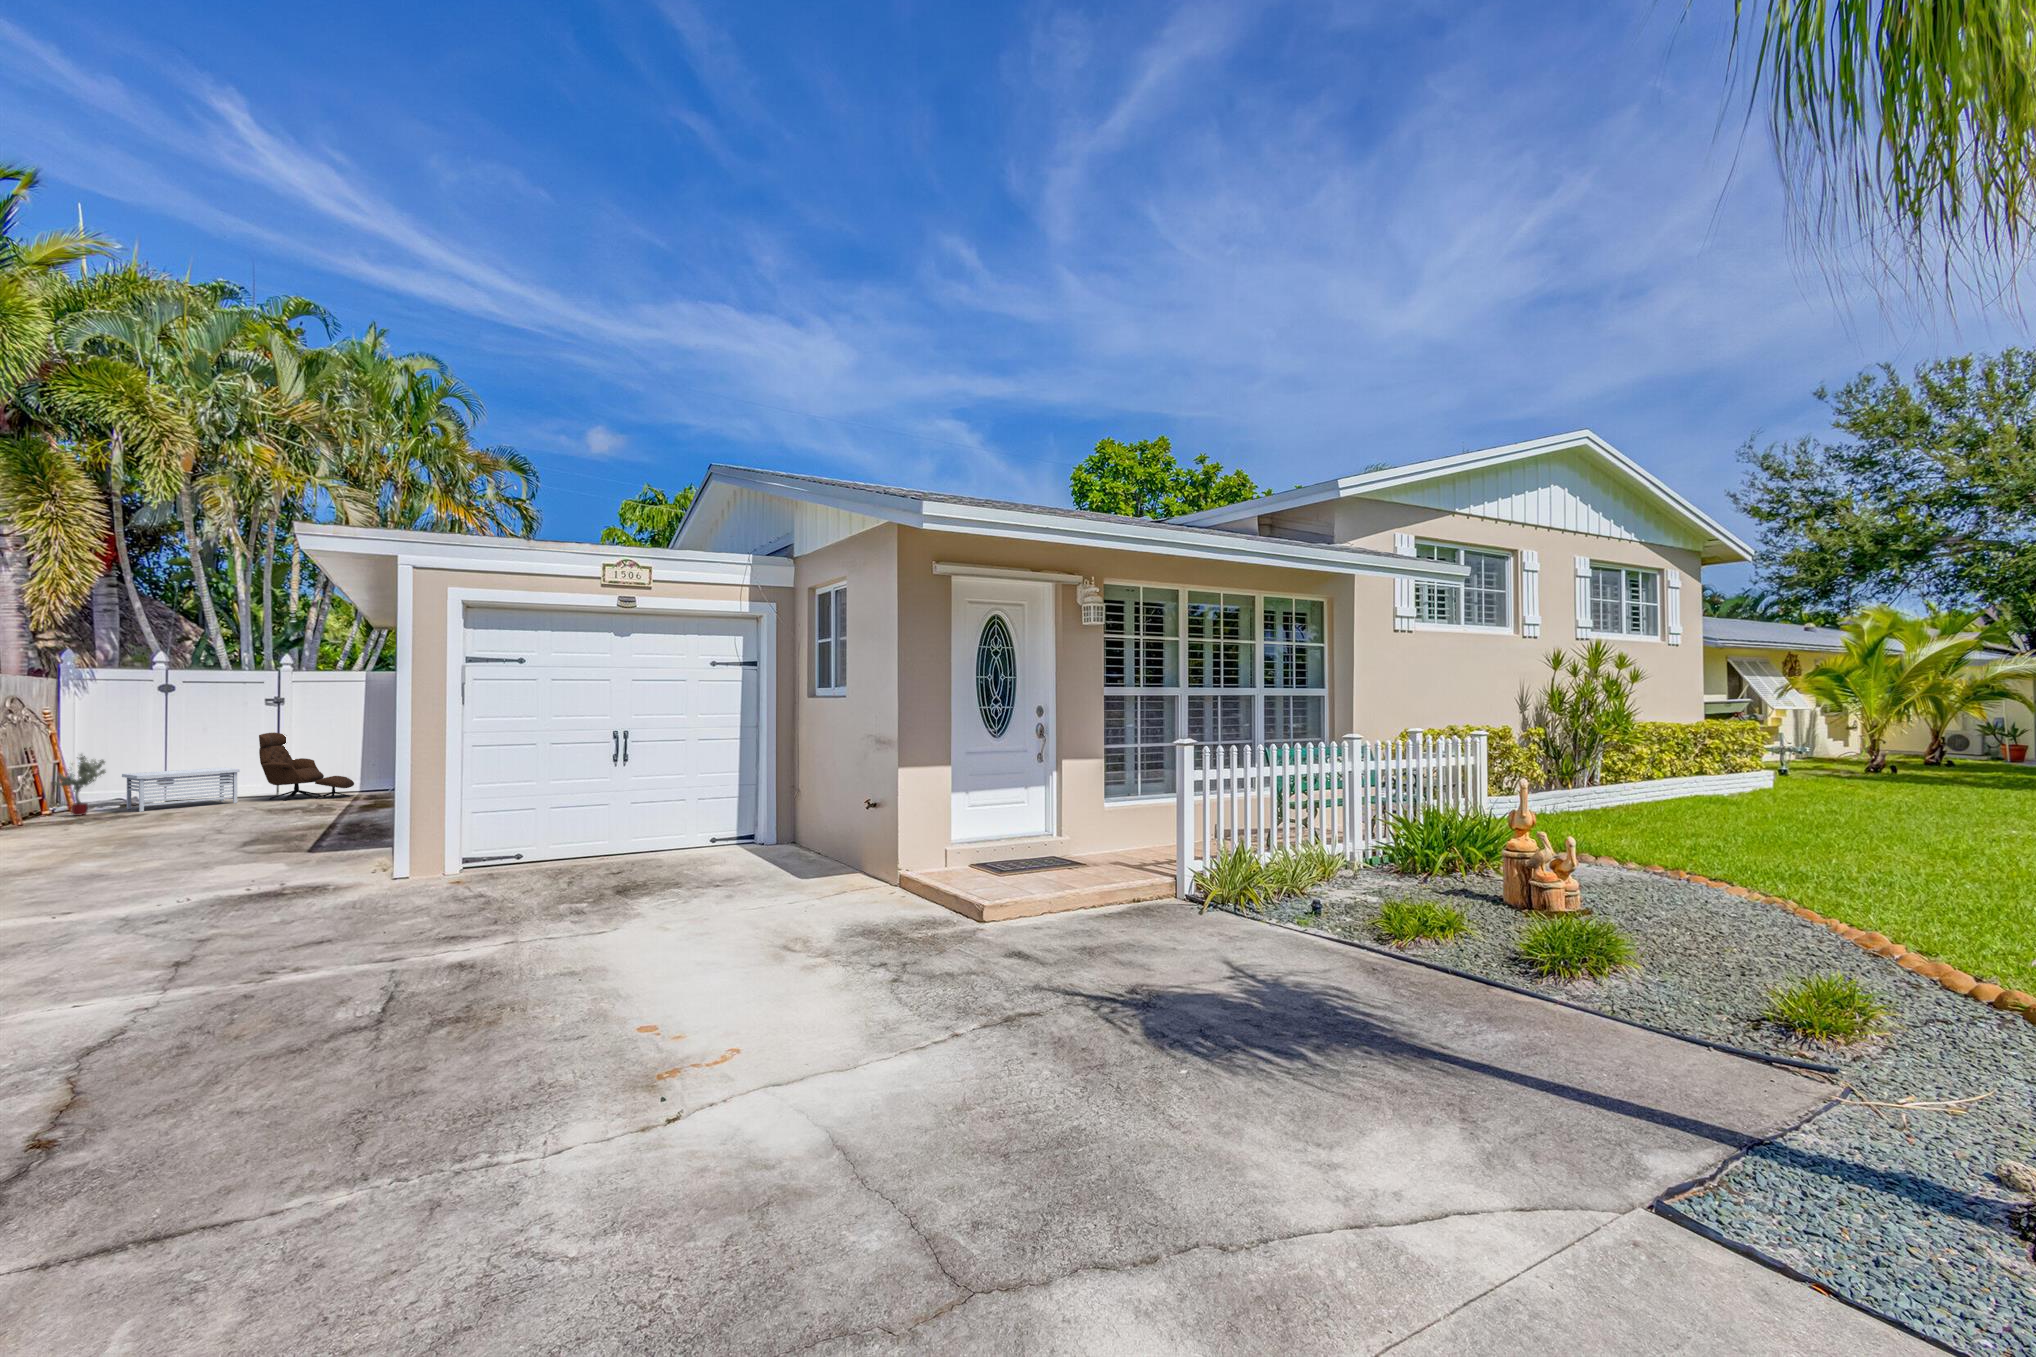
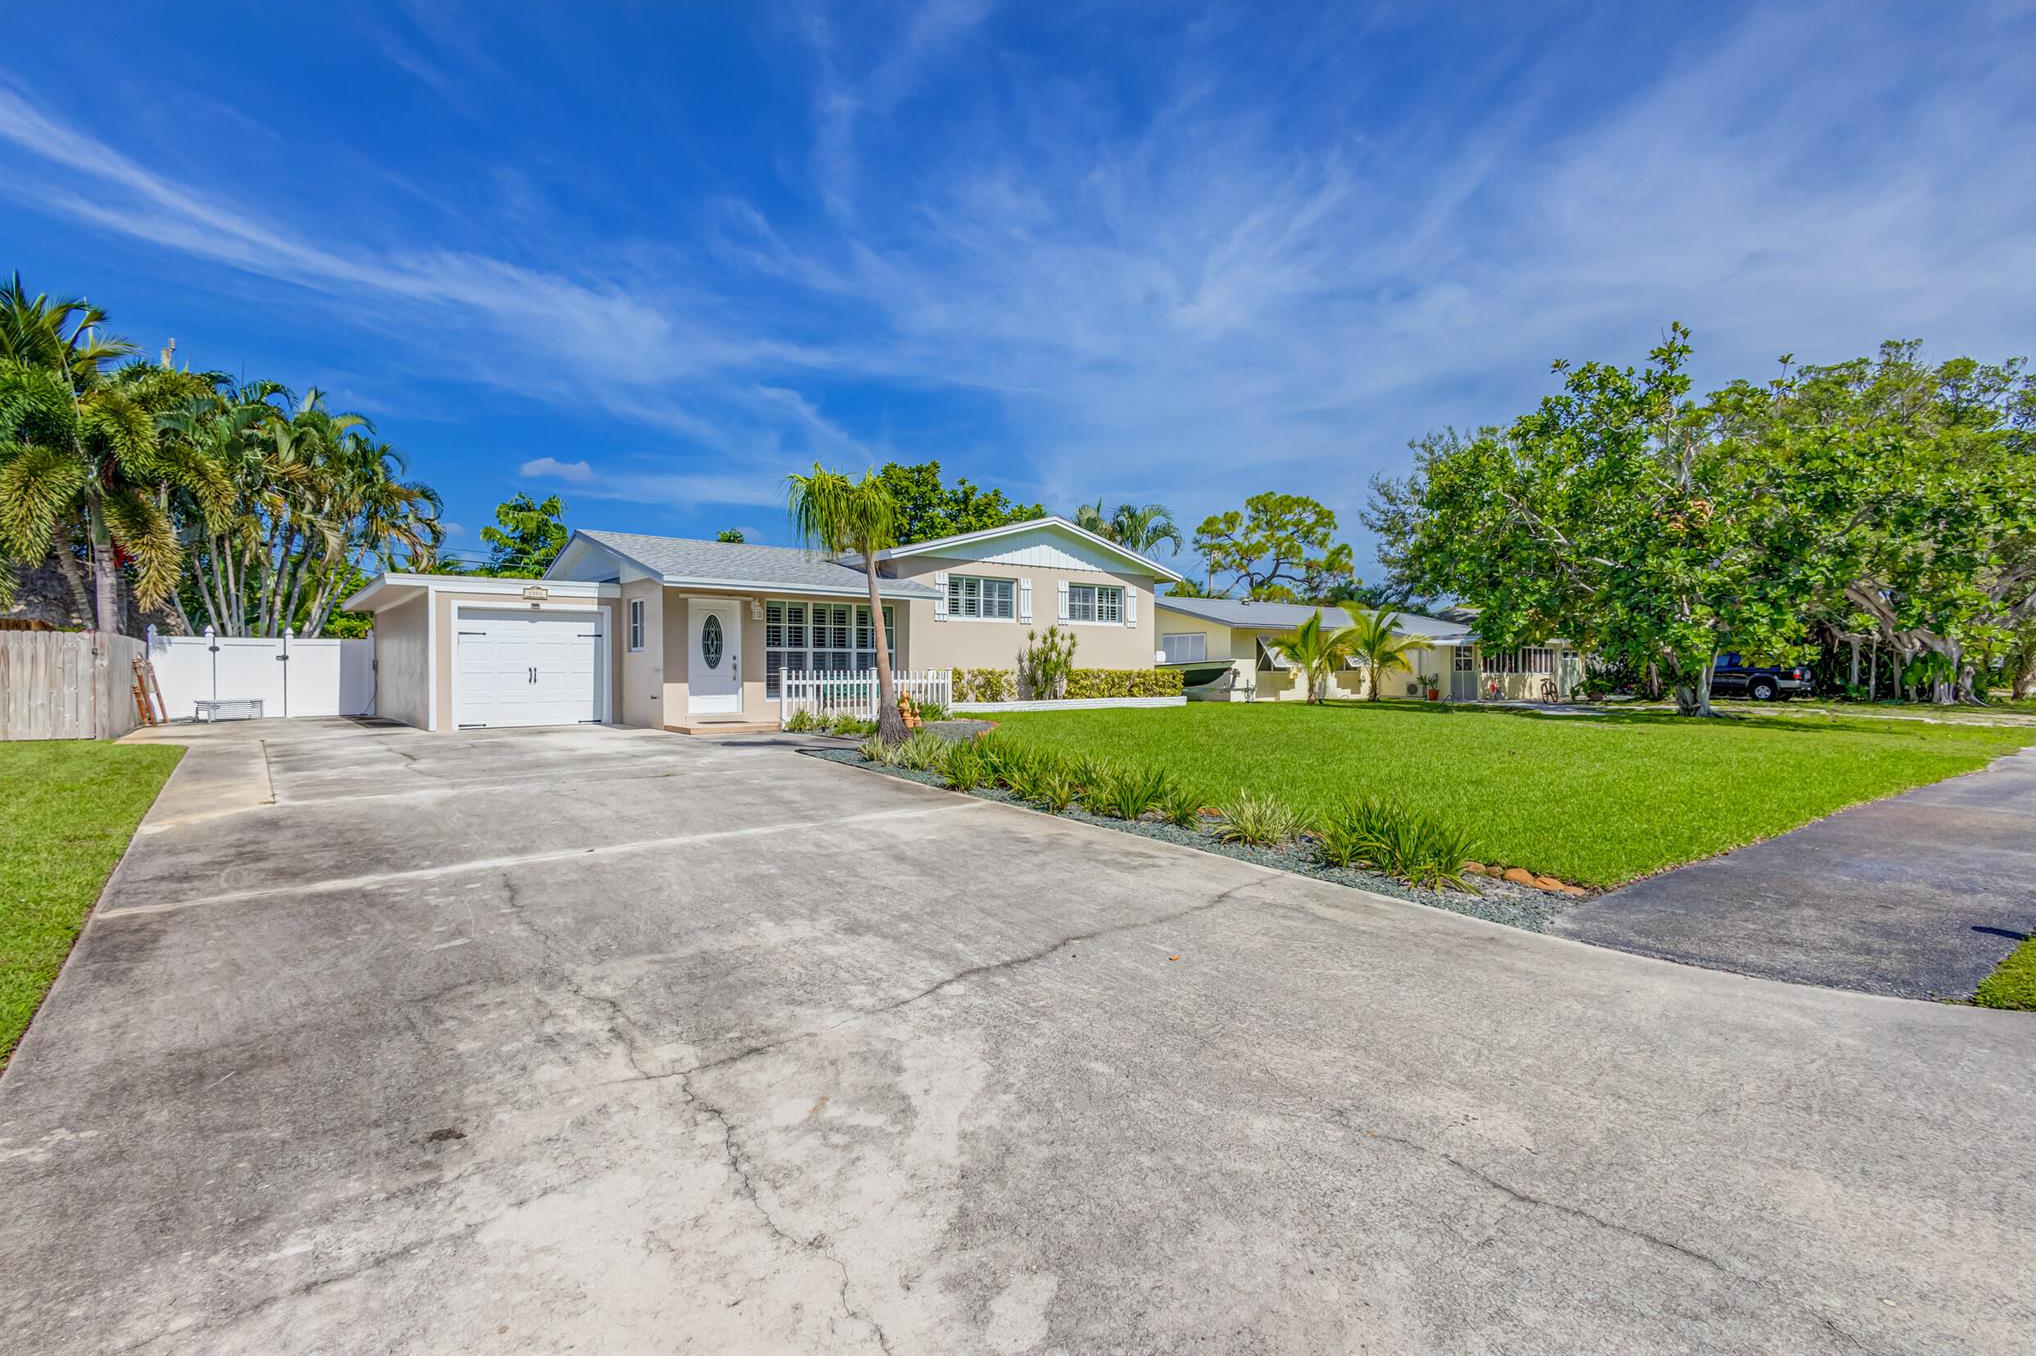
lounge chair: present [259,733,354,801] -> none [275,677,336,718]
potted tree: present [54,754,106,816] -> none [156,687,186,724]

